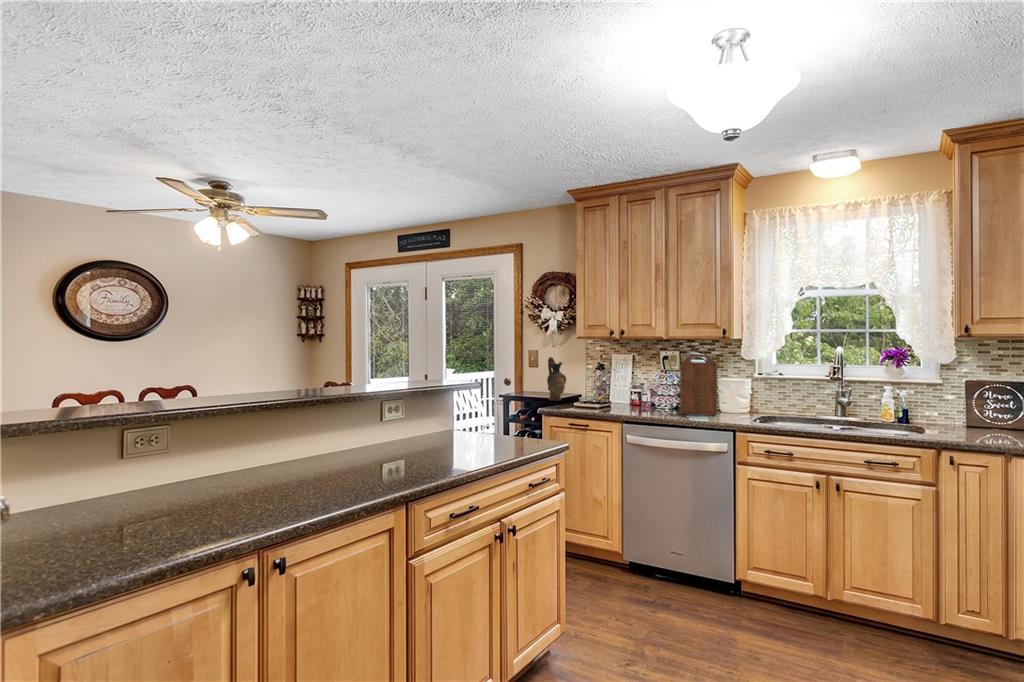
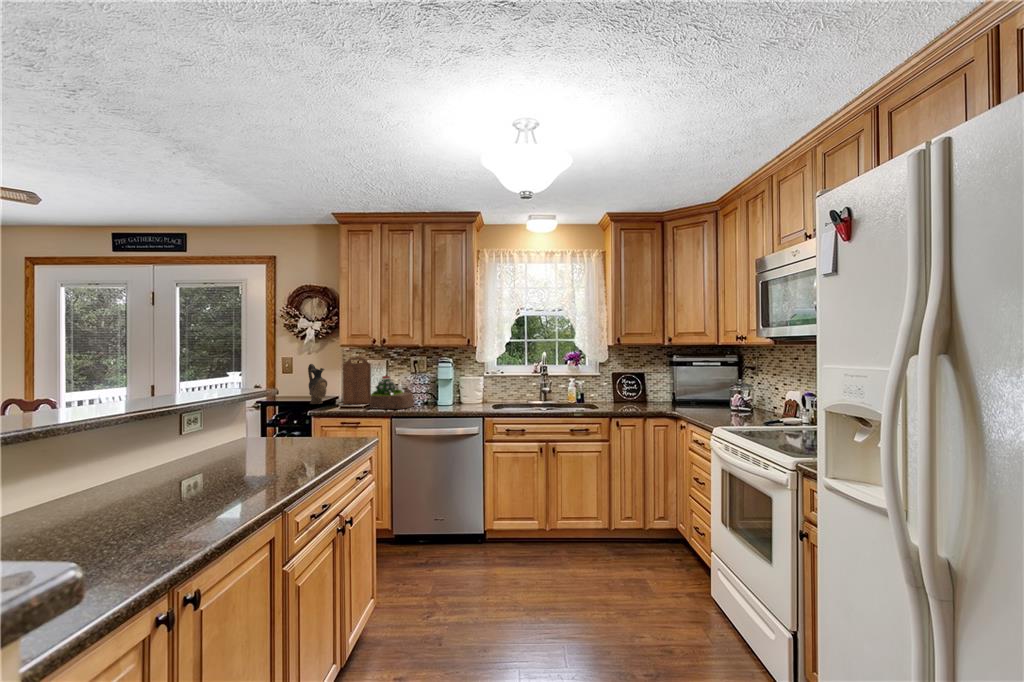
cutting board: present [680,354,717,415] -> present [343,357,371,404]
succulent plant: none [603,373,655,412] -> present [370,376,414,409]

